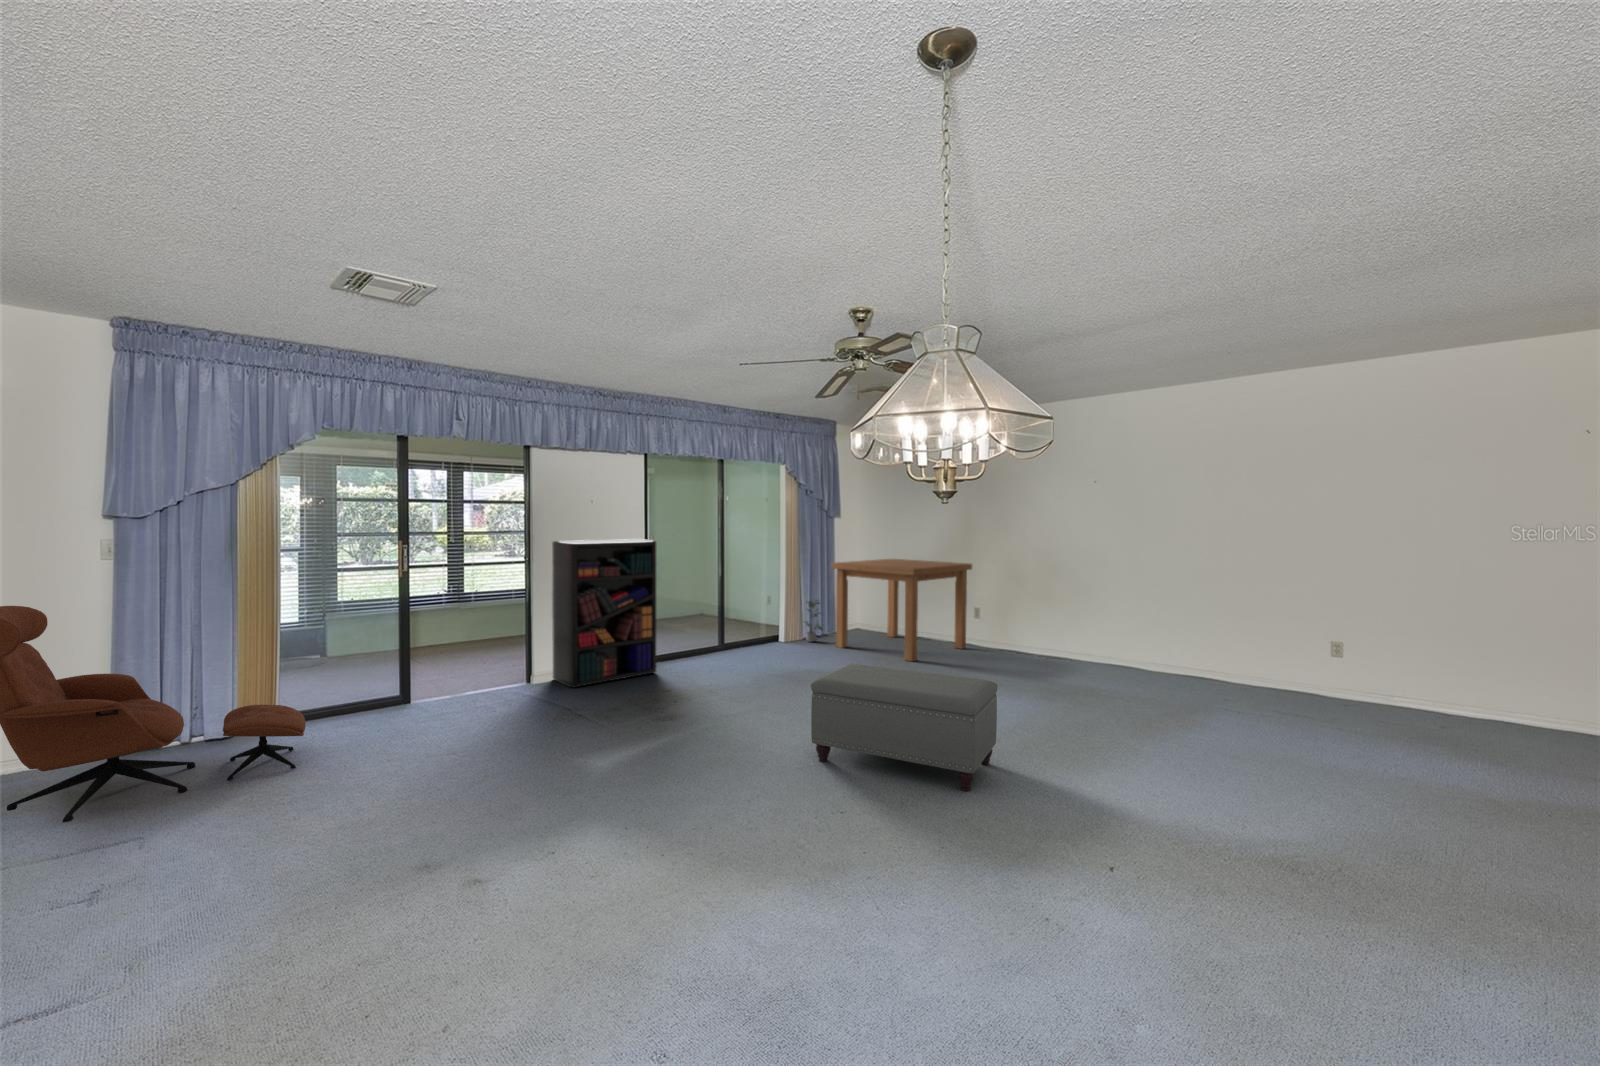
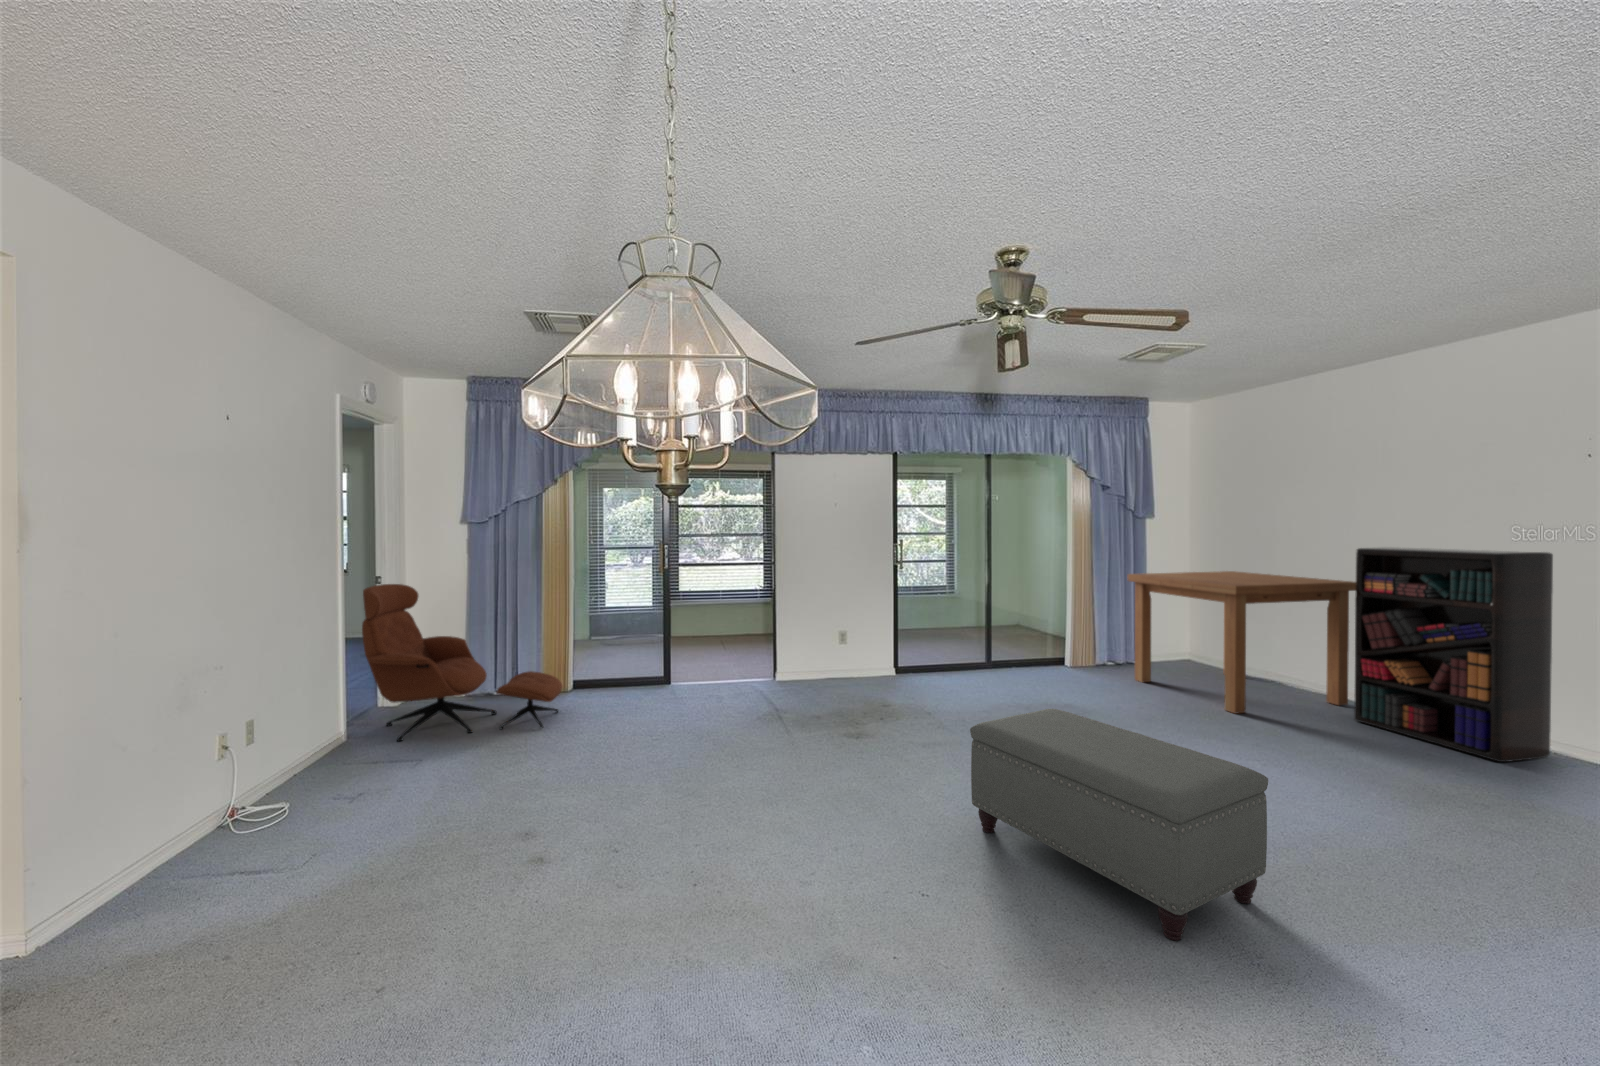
bookshelf: present [552,539,656,688] -> present [1354,547,1553,762]
potted plant: present [803,600,823,642] -> none [1092,617,1126,670]

